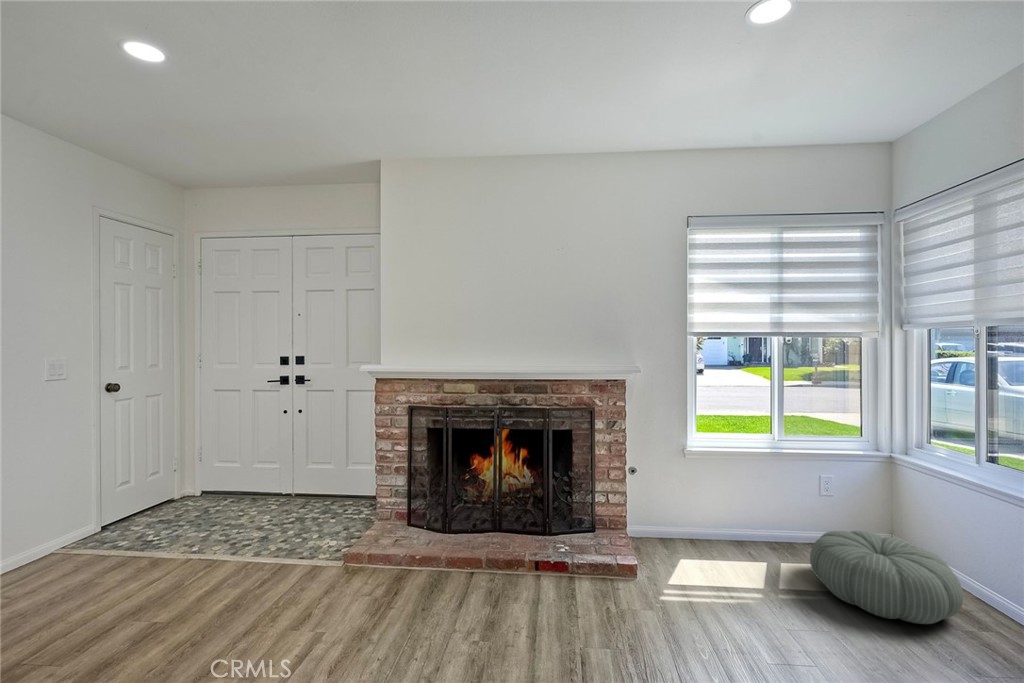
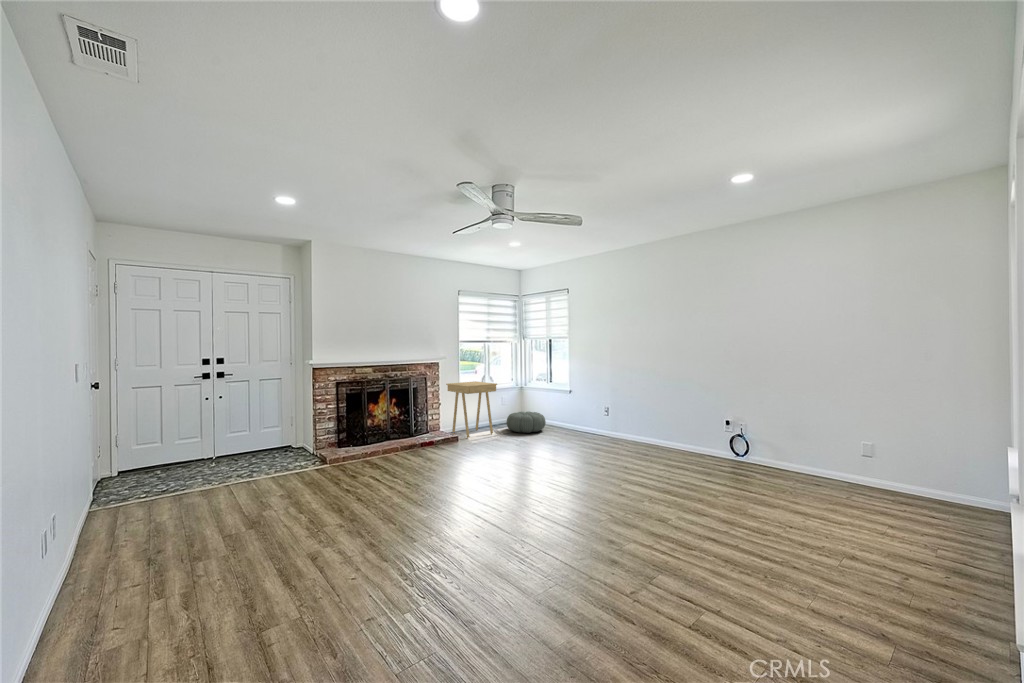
side table: none [648,427,772,579] -> present [446,381,497,438]

